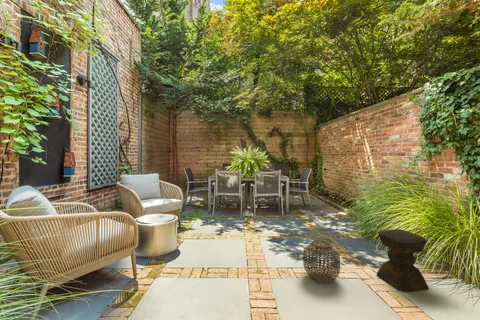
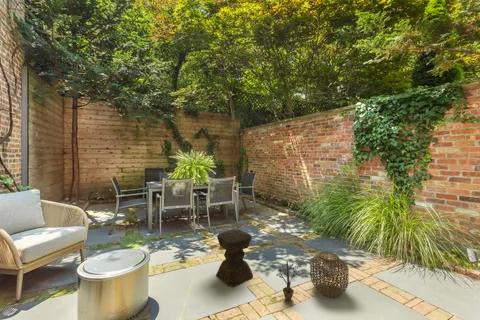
stool: present [377,229,429,292] -> present [216,229,253,287]
decorative plant: none [263,240,289,275] -> present [273,261,300,300]

